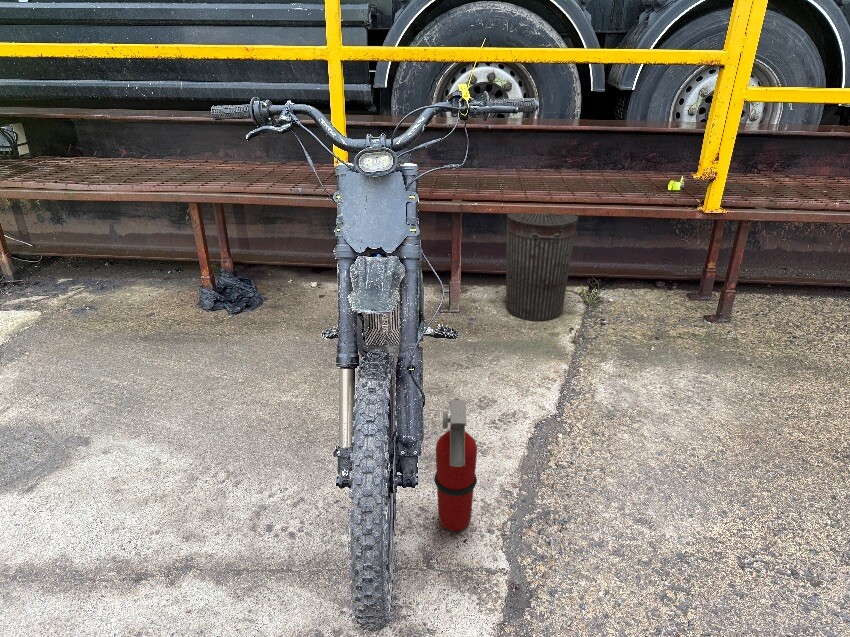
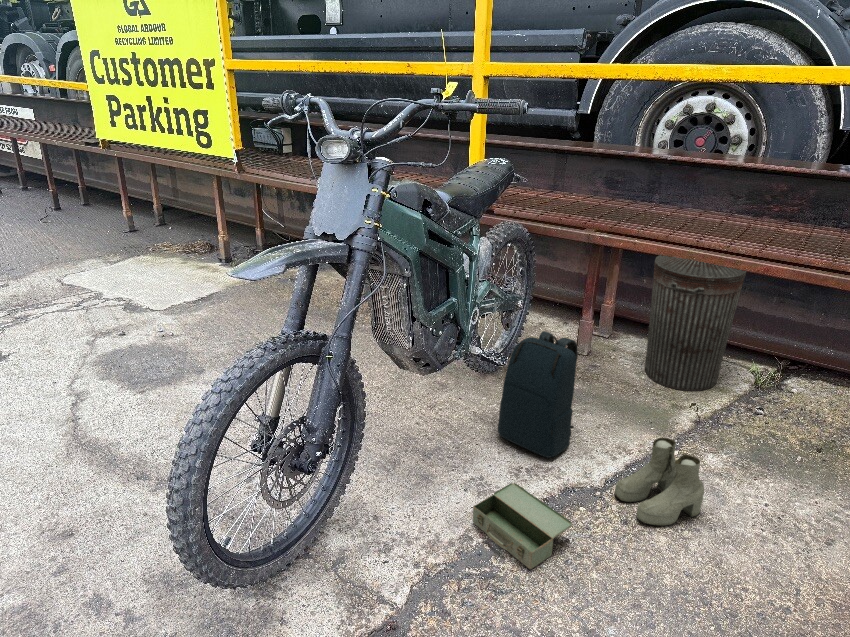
backpack: none [451,296,514,404] -> present [498,331,578,458]
boots: none [573,358,636,427] -> present [615,438,704,526]
fire extinguisher: present [434,399,477,531] -> none [355,411,418,552]
toolbox: none [499,432,579,495] -> present [473,483,573,570]

